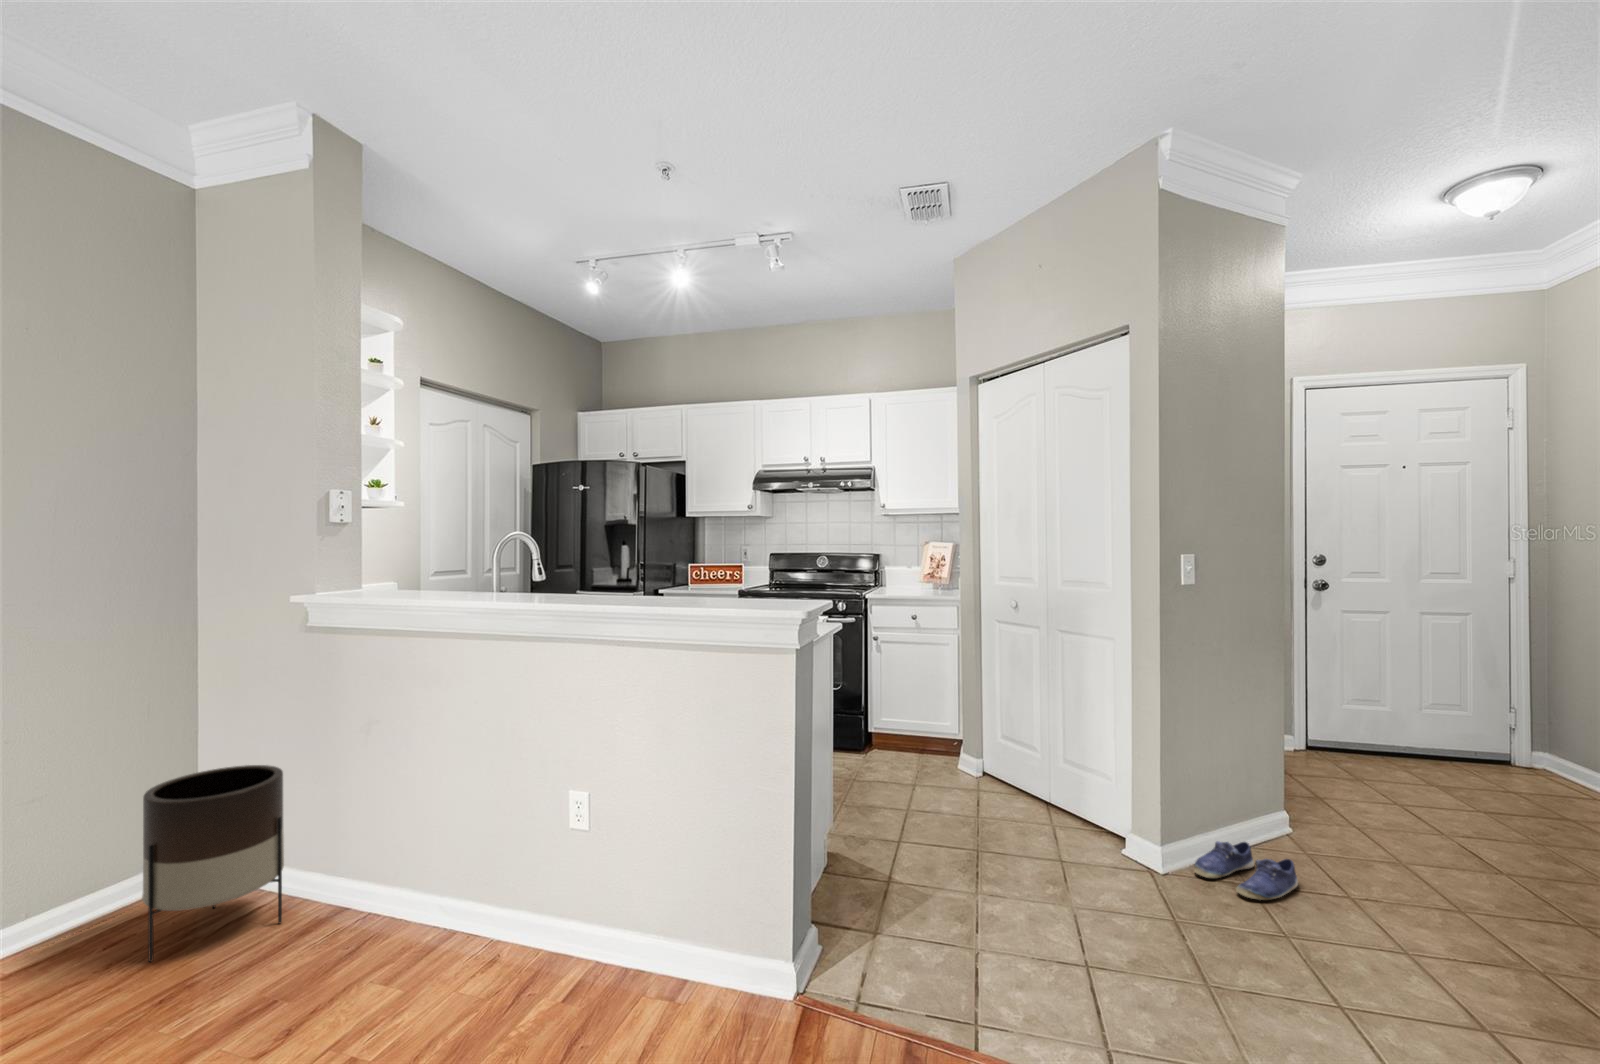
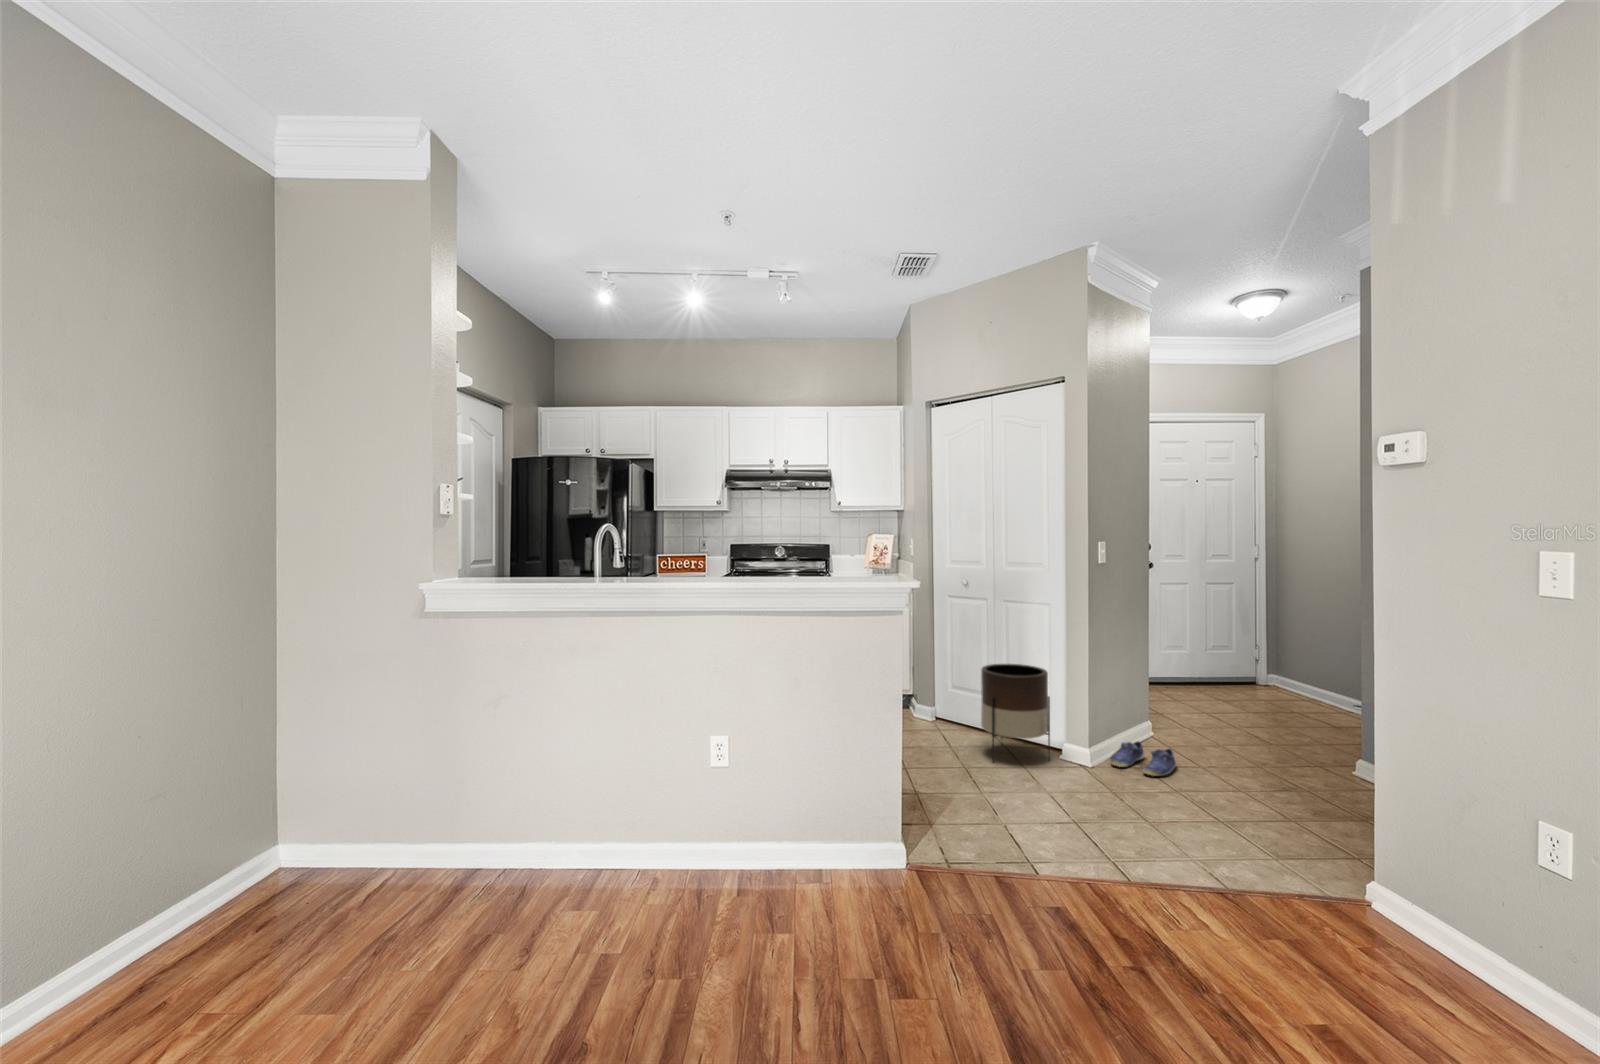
planter: present [142,765,284,962] -> present [981,664,1050,762]

